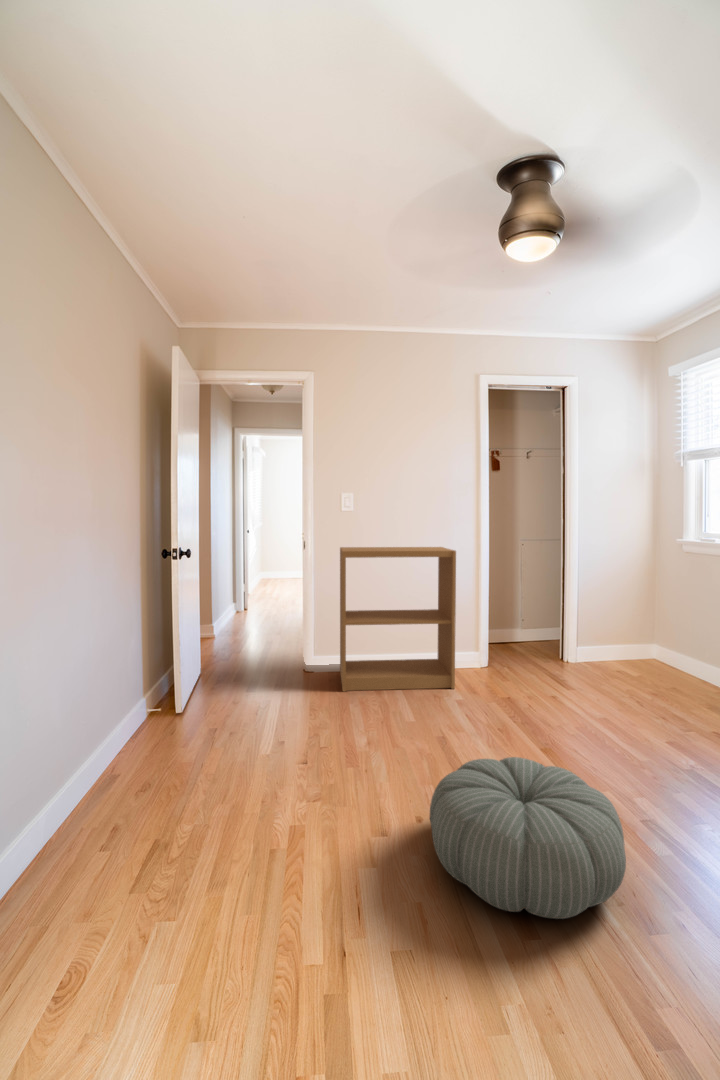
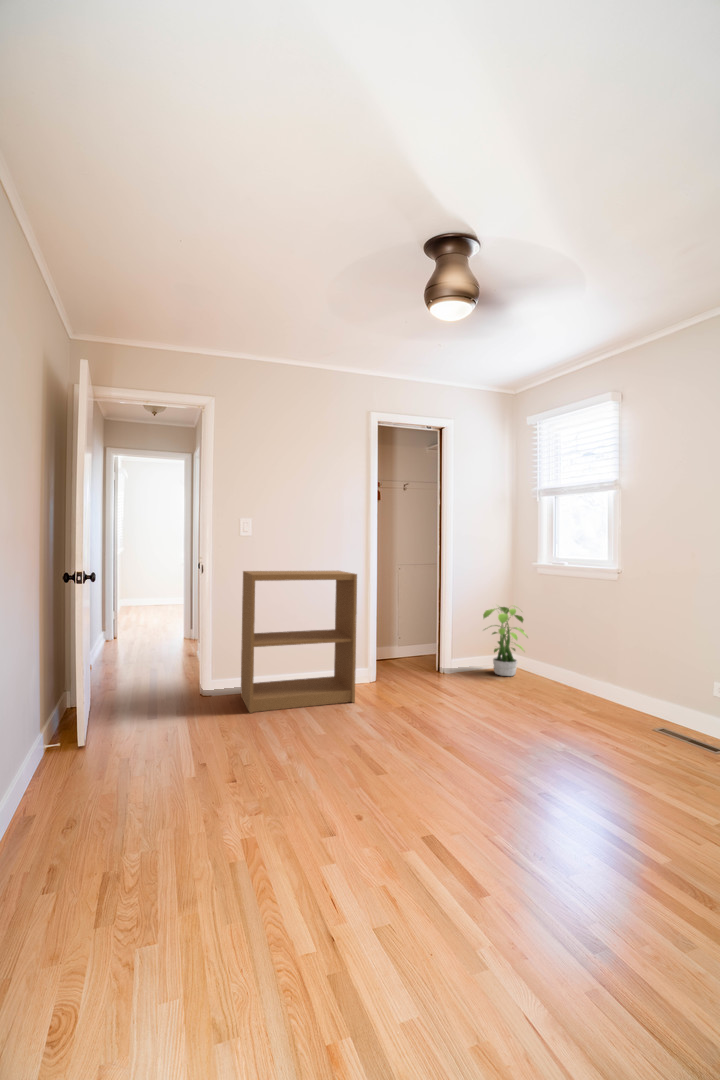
potted plant: none [616,586,676,671] -> present [483,606,528,676]
pouf: present [430,757,626,919] -> none [377,751,541,877]

